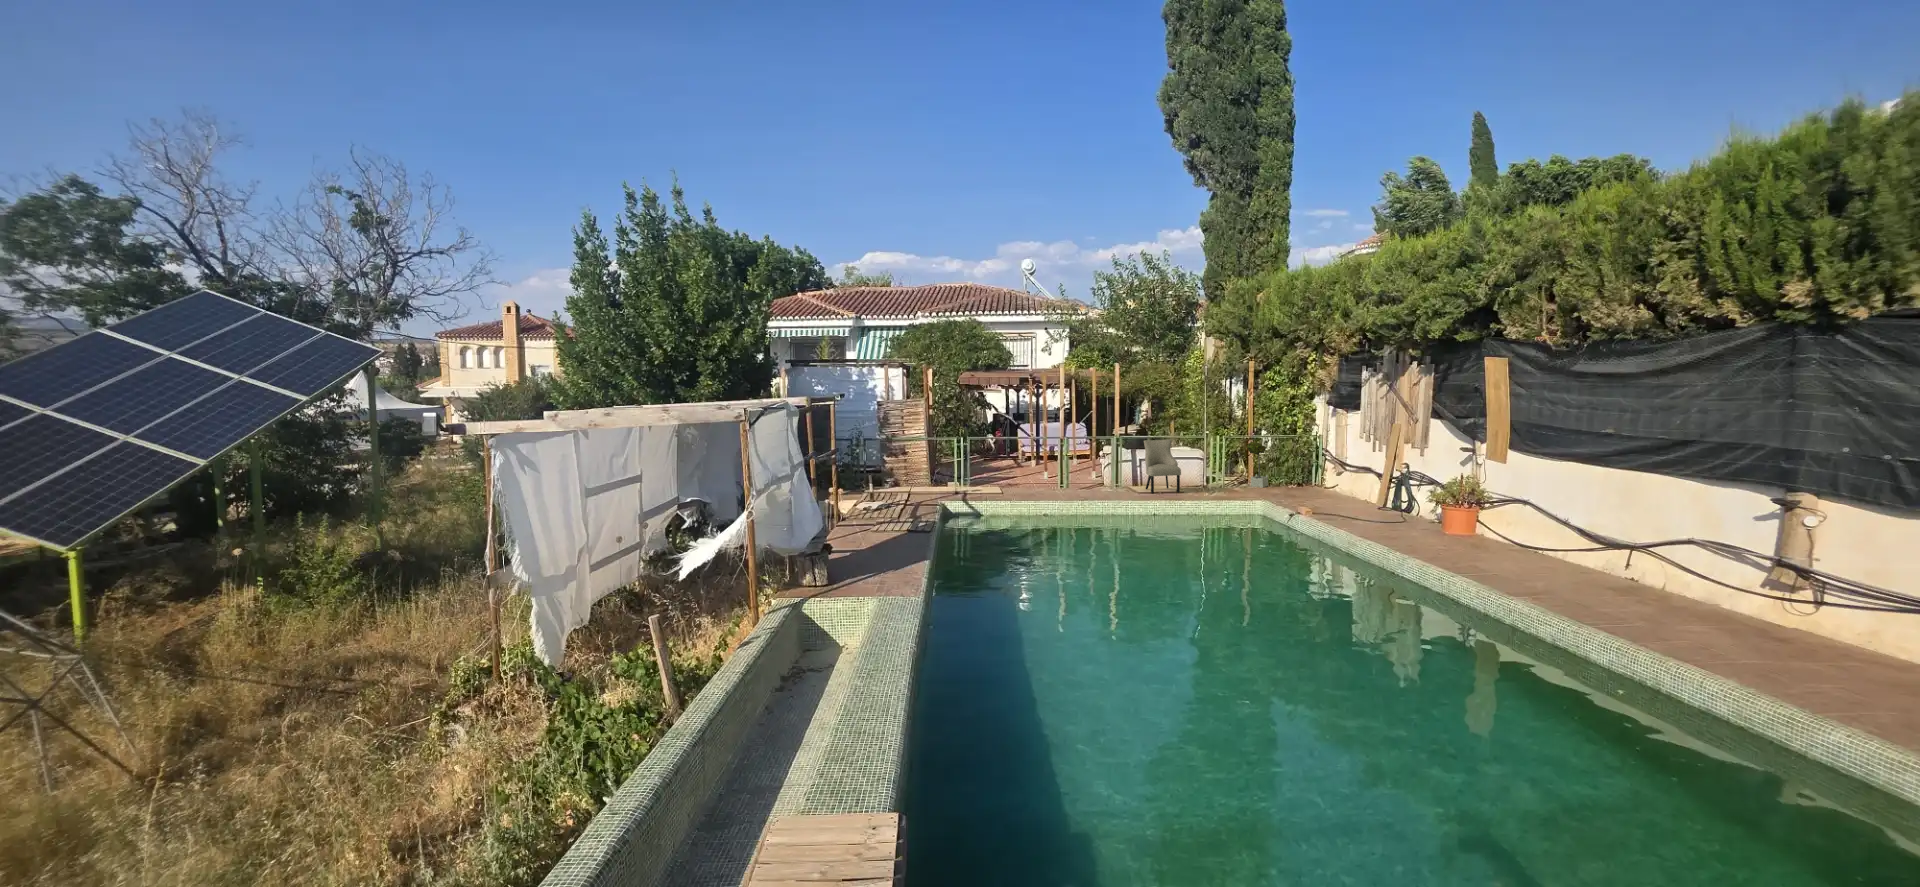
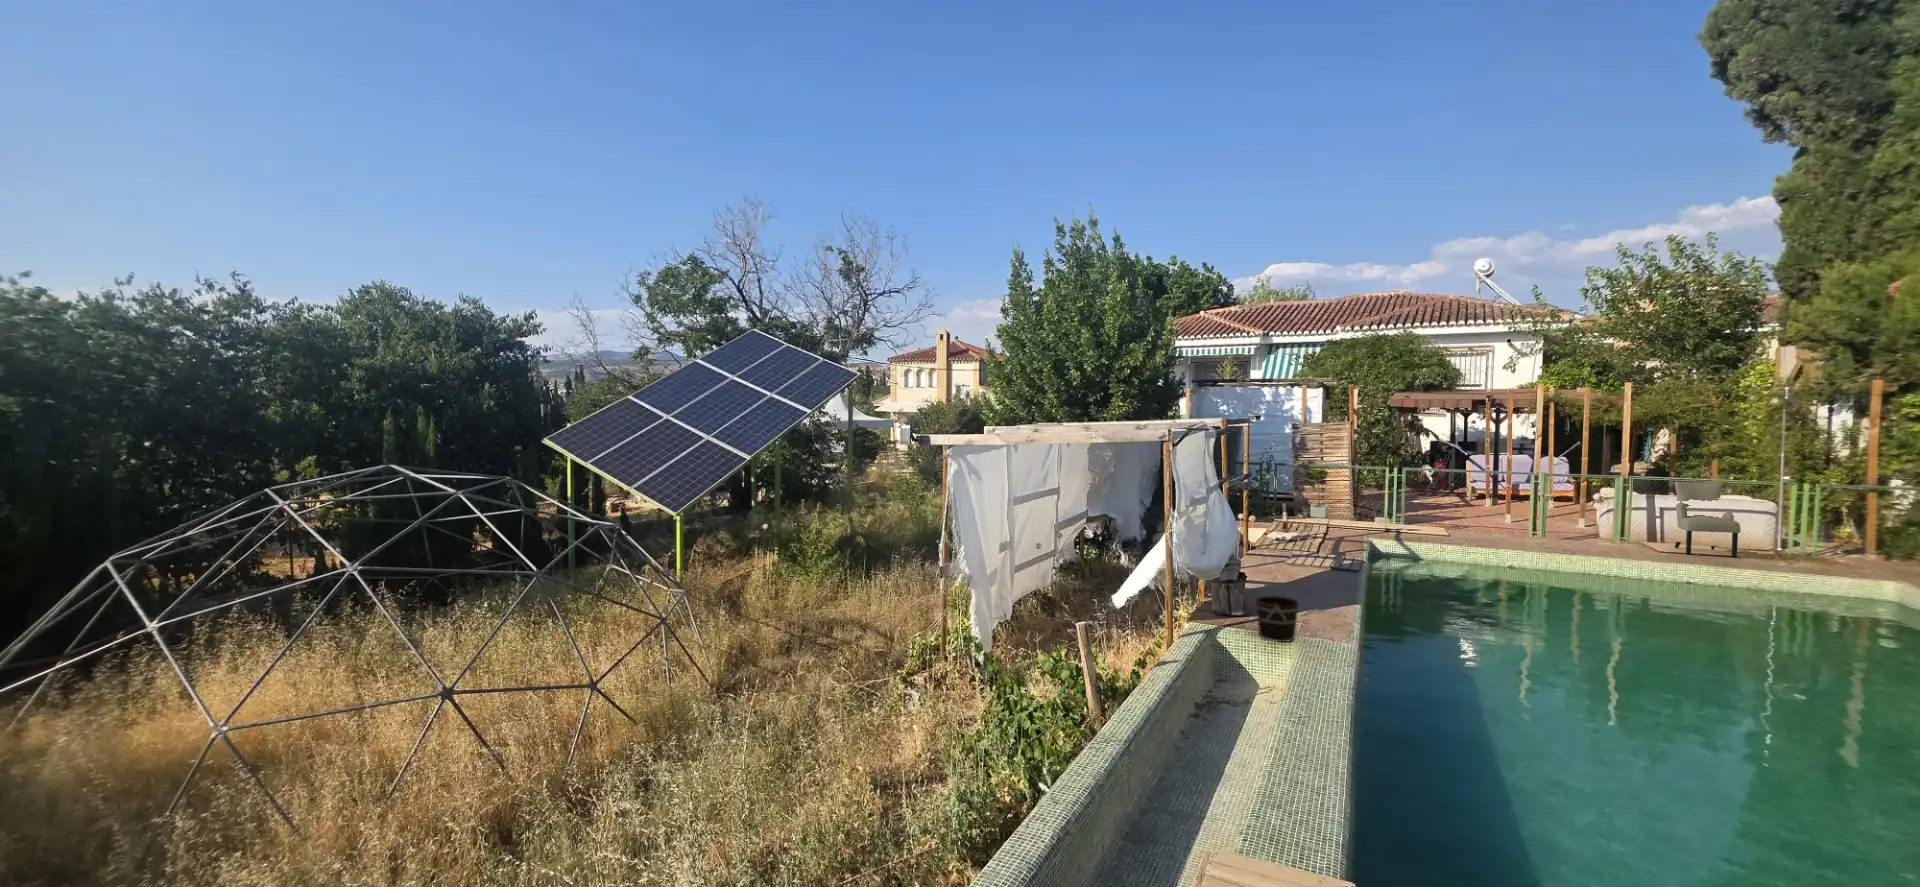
potted tree: present [1247,442,1268,488] -> present [1305,470,1328,518]
bucket: none [847,552,881,590] -> present [1256,596,1299,642]

